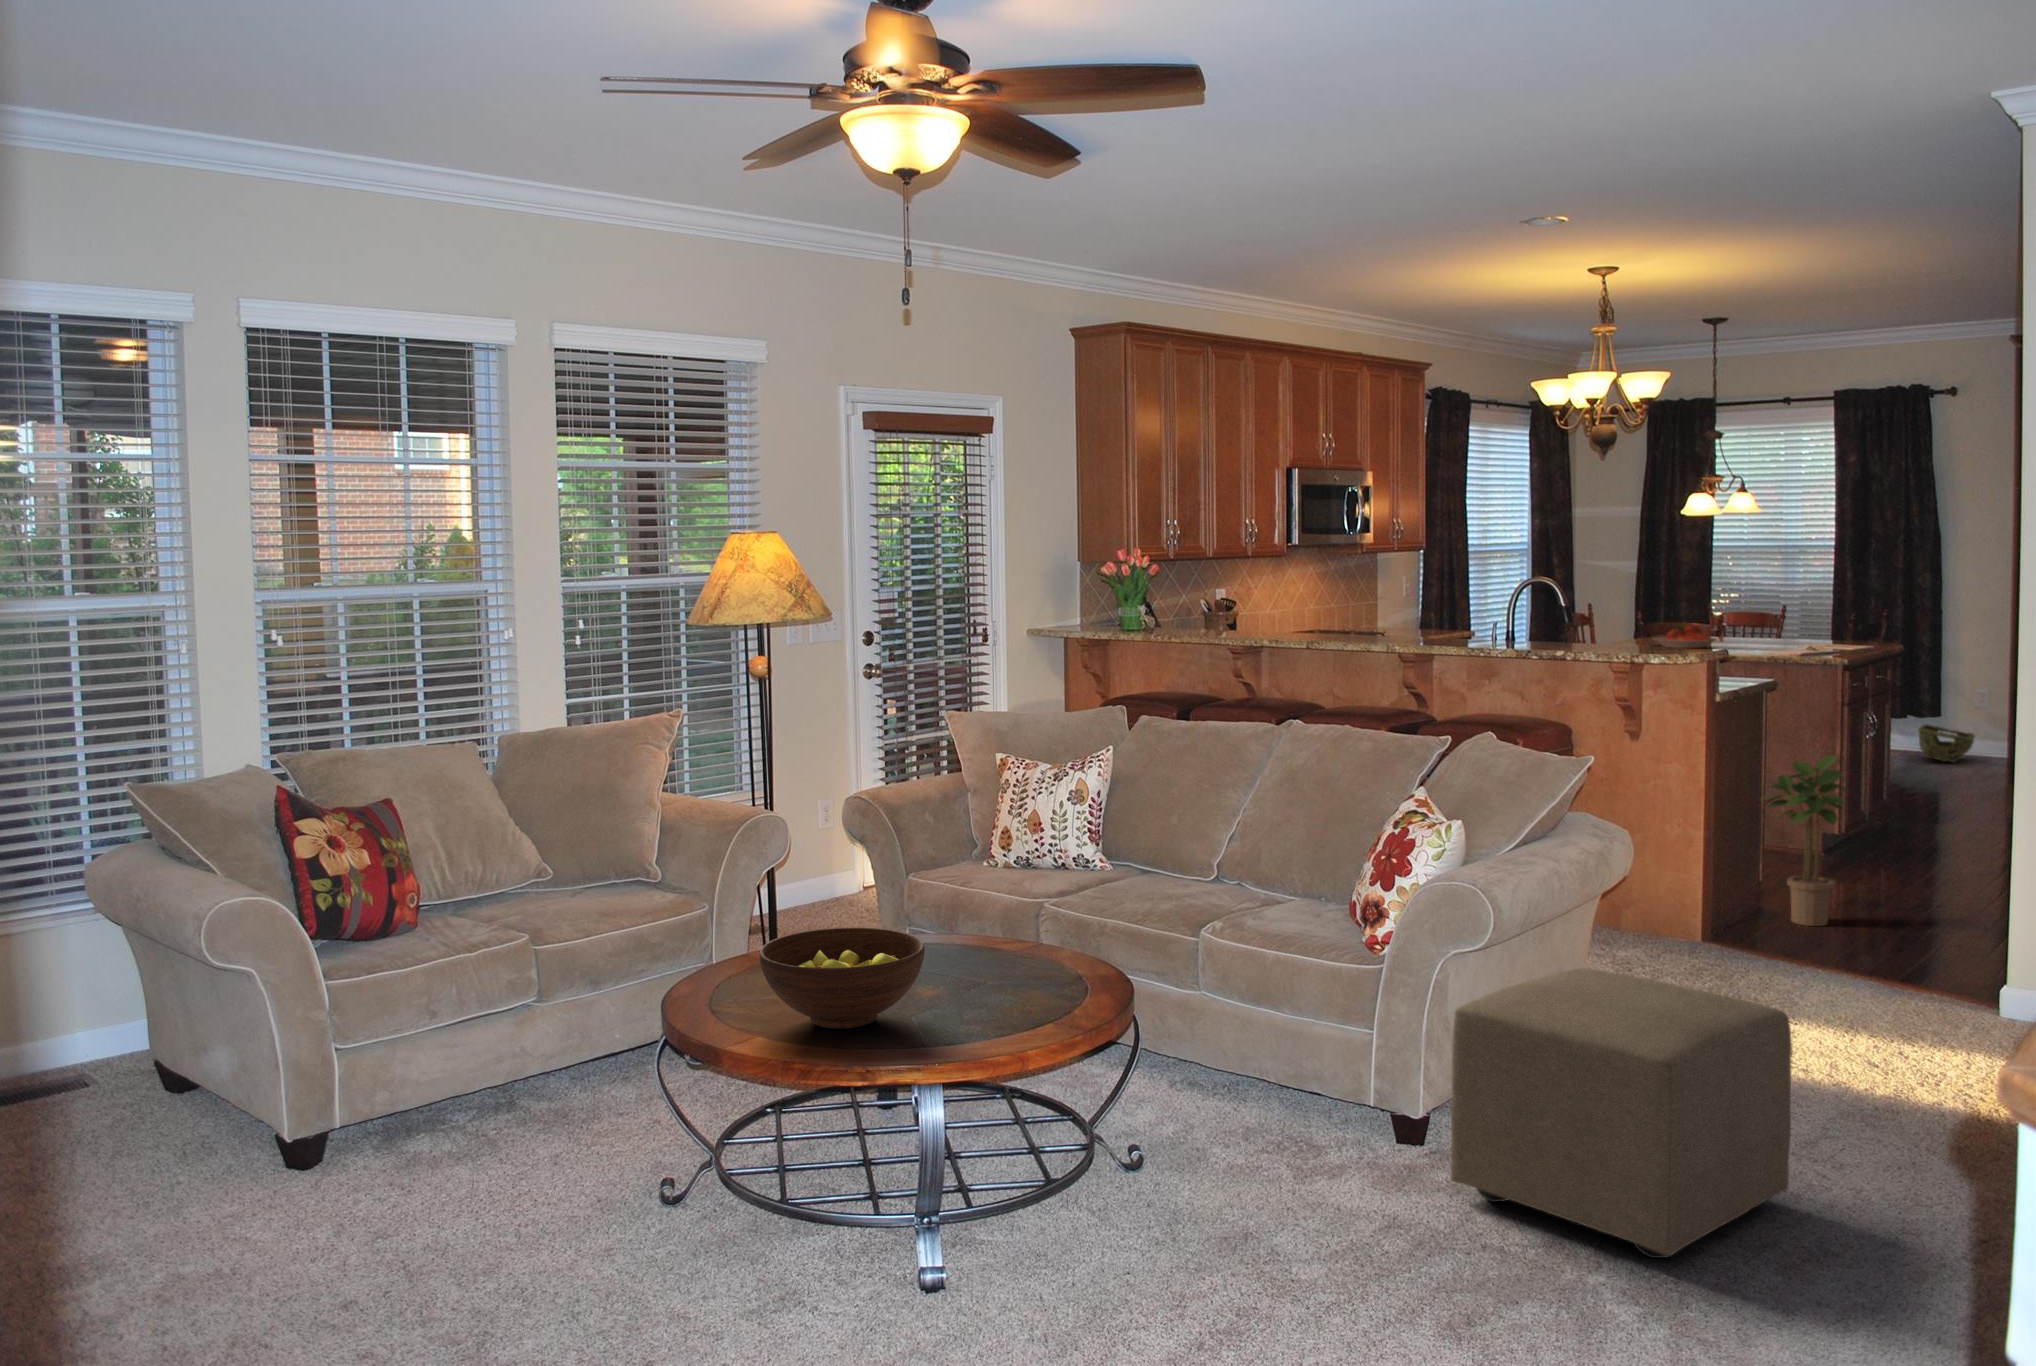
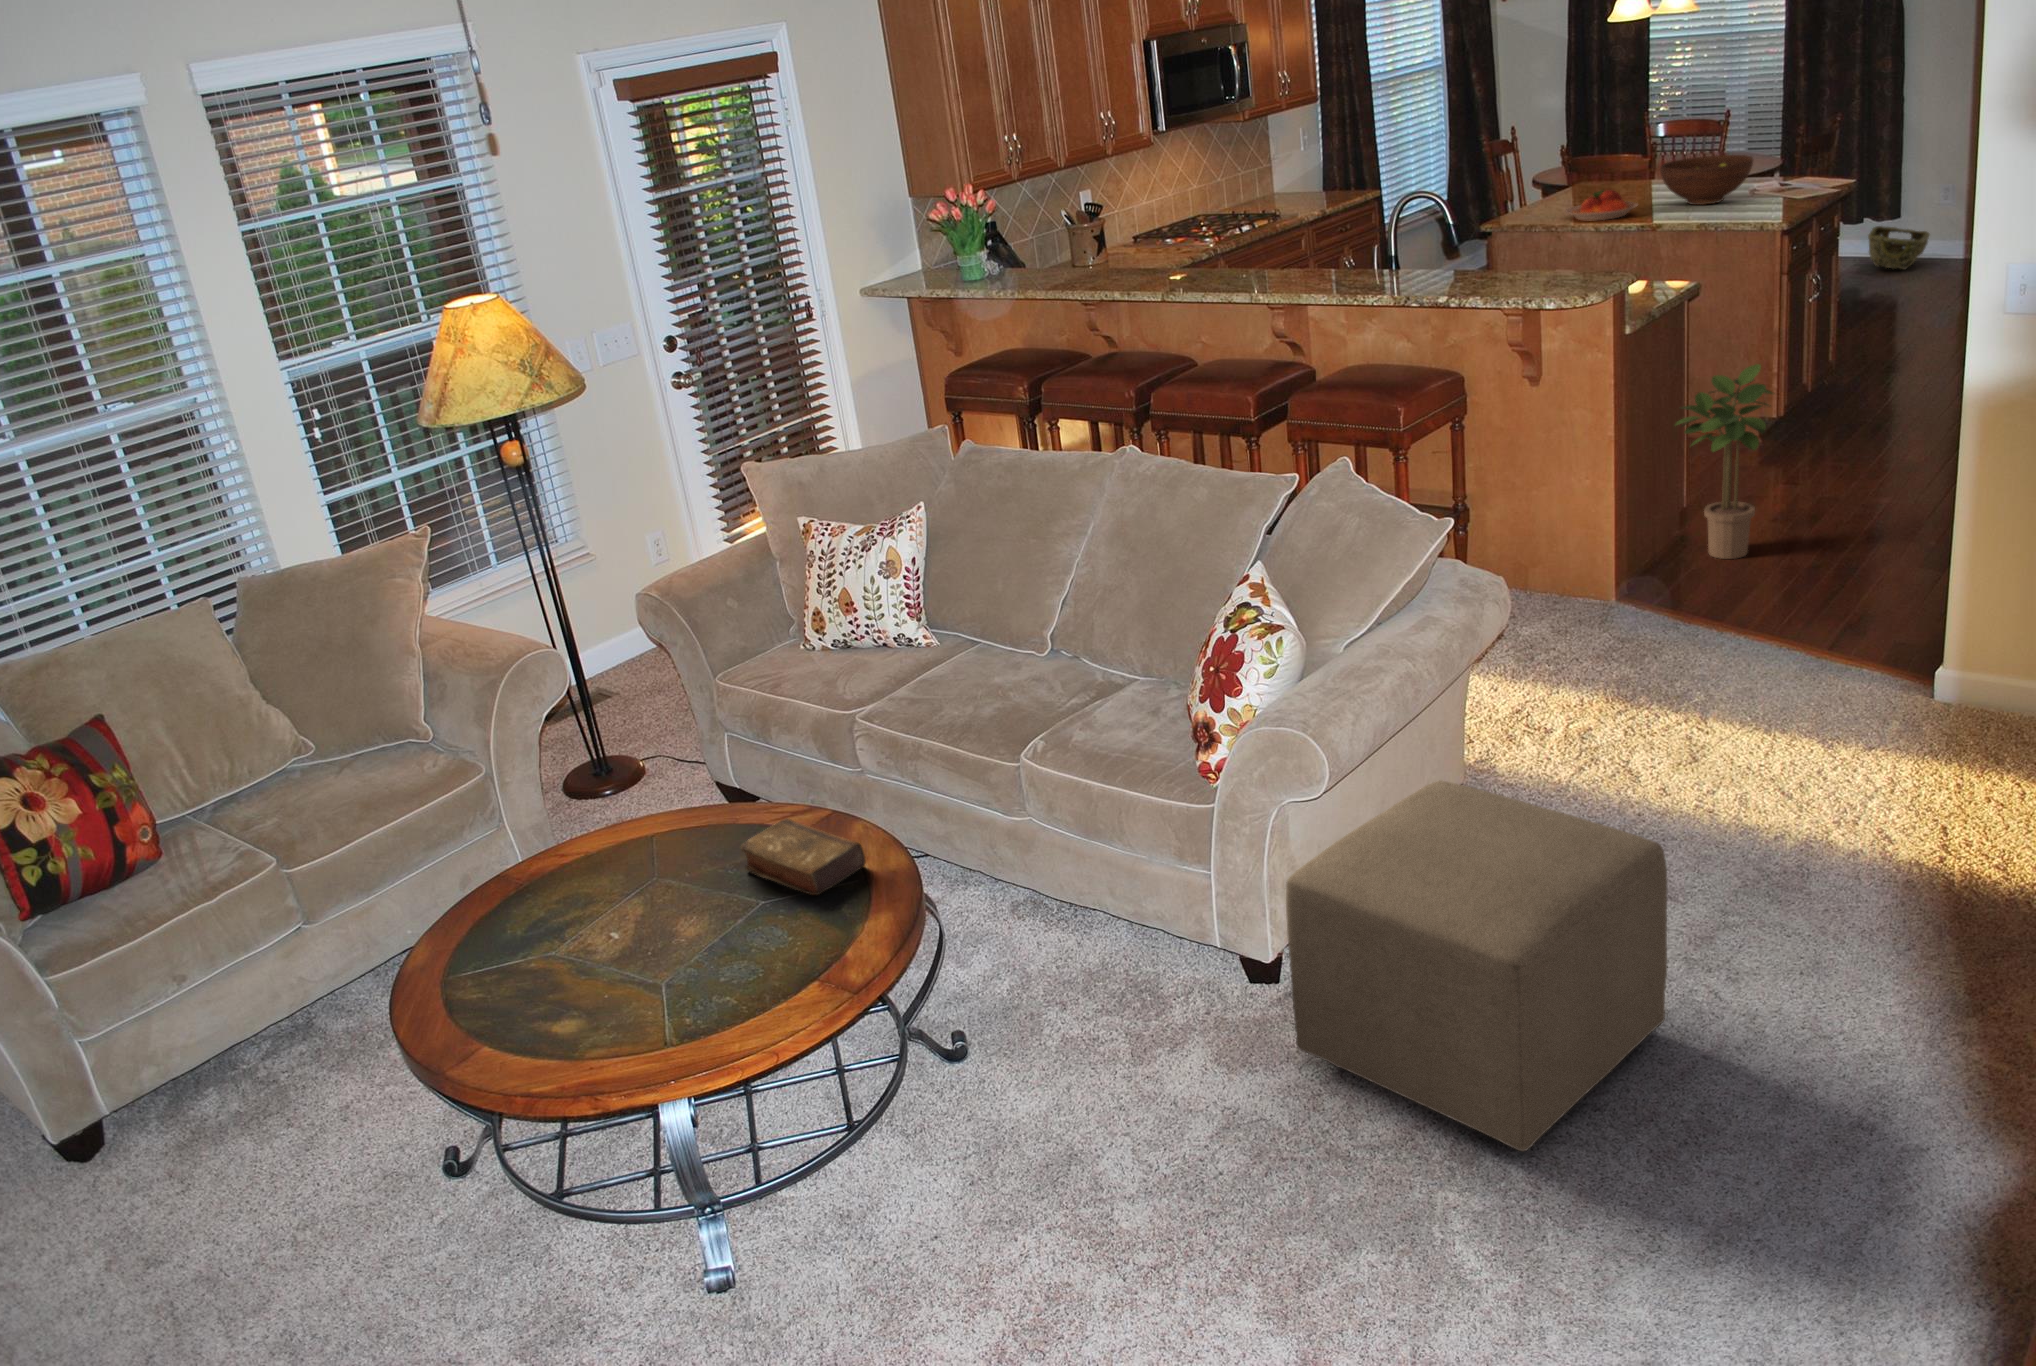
fruit bowl: present [759,927,925,1029] -> present [1660,155,1753,205]
book: none [966,938,1075,990] -> present [741,818,866,895]

